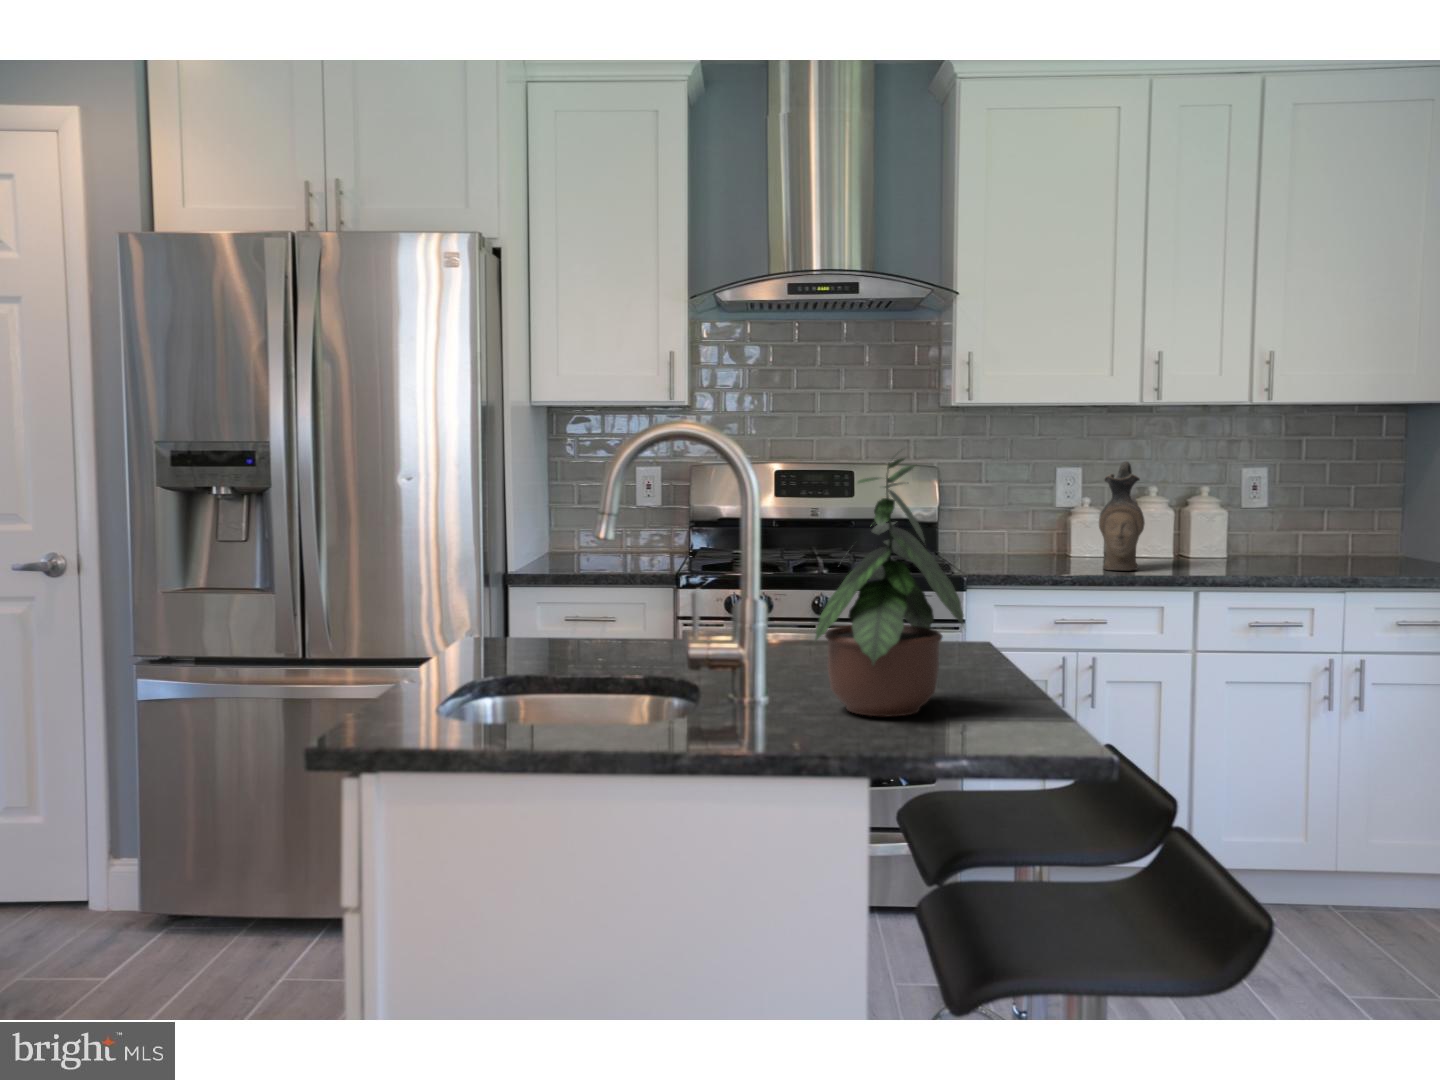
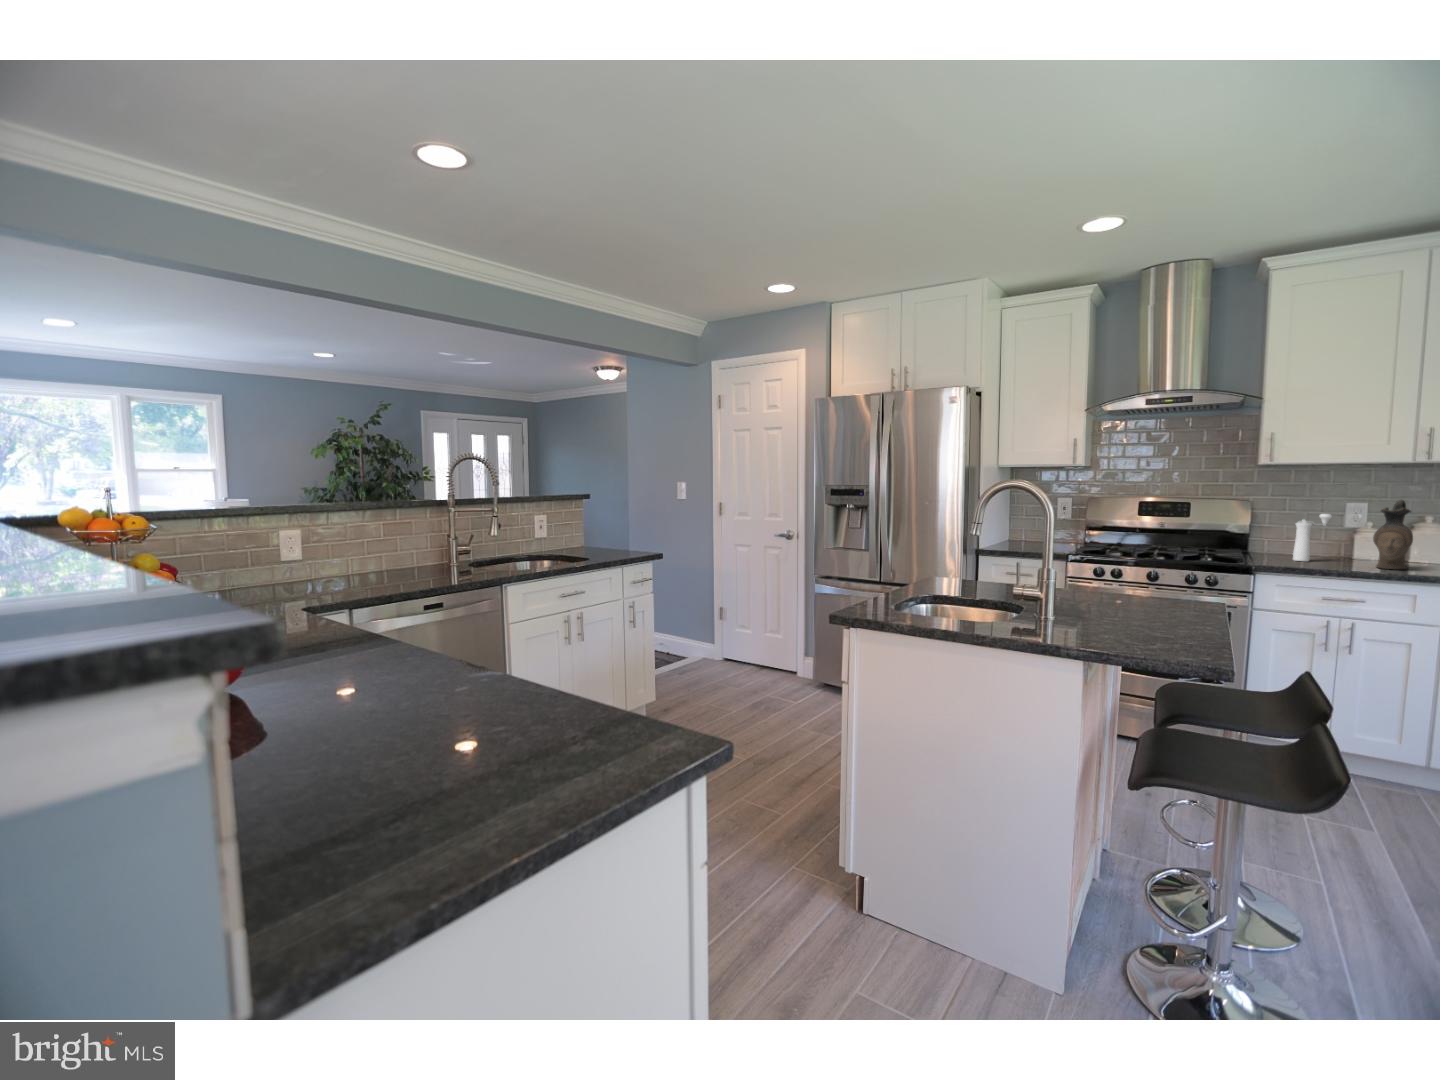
potted plant: present [815,449,963,716] -> none [1078,490,1186,636]
pepper mill: none [1001,486,1045,565] -> present [1293,514,1332,561]

